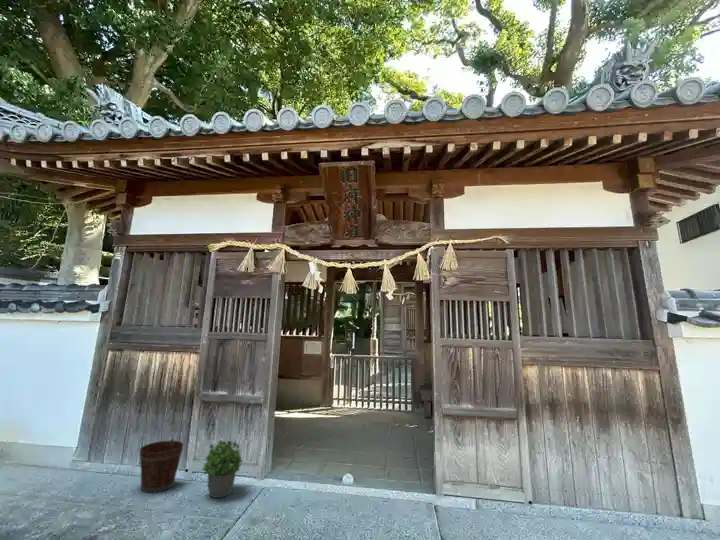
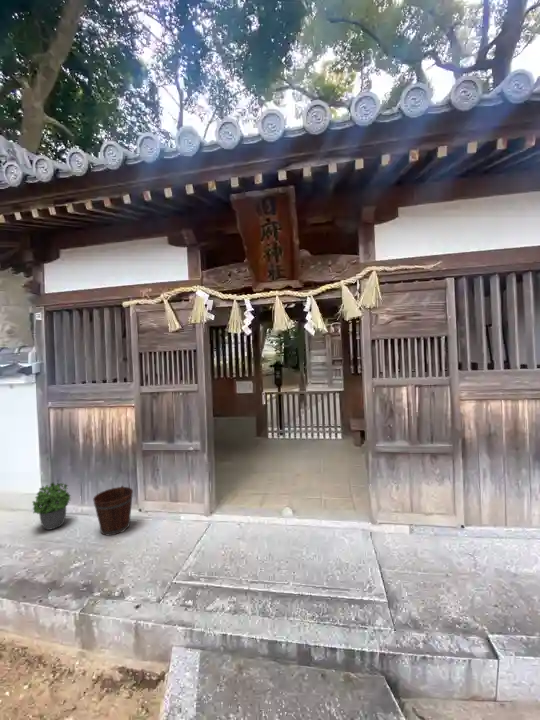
potted plant: present [202,440,242,498] -> present [33,483,70,530]

